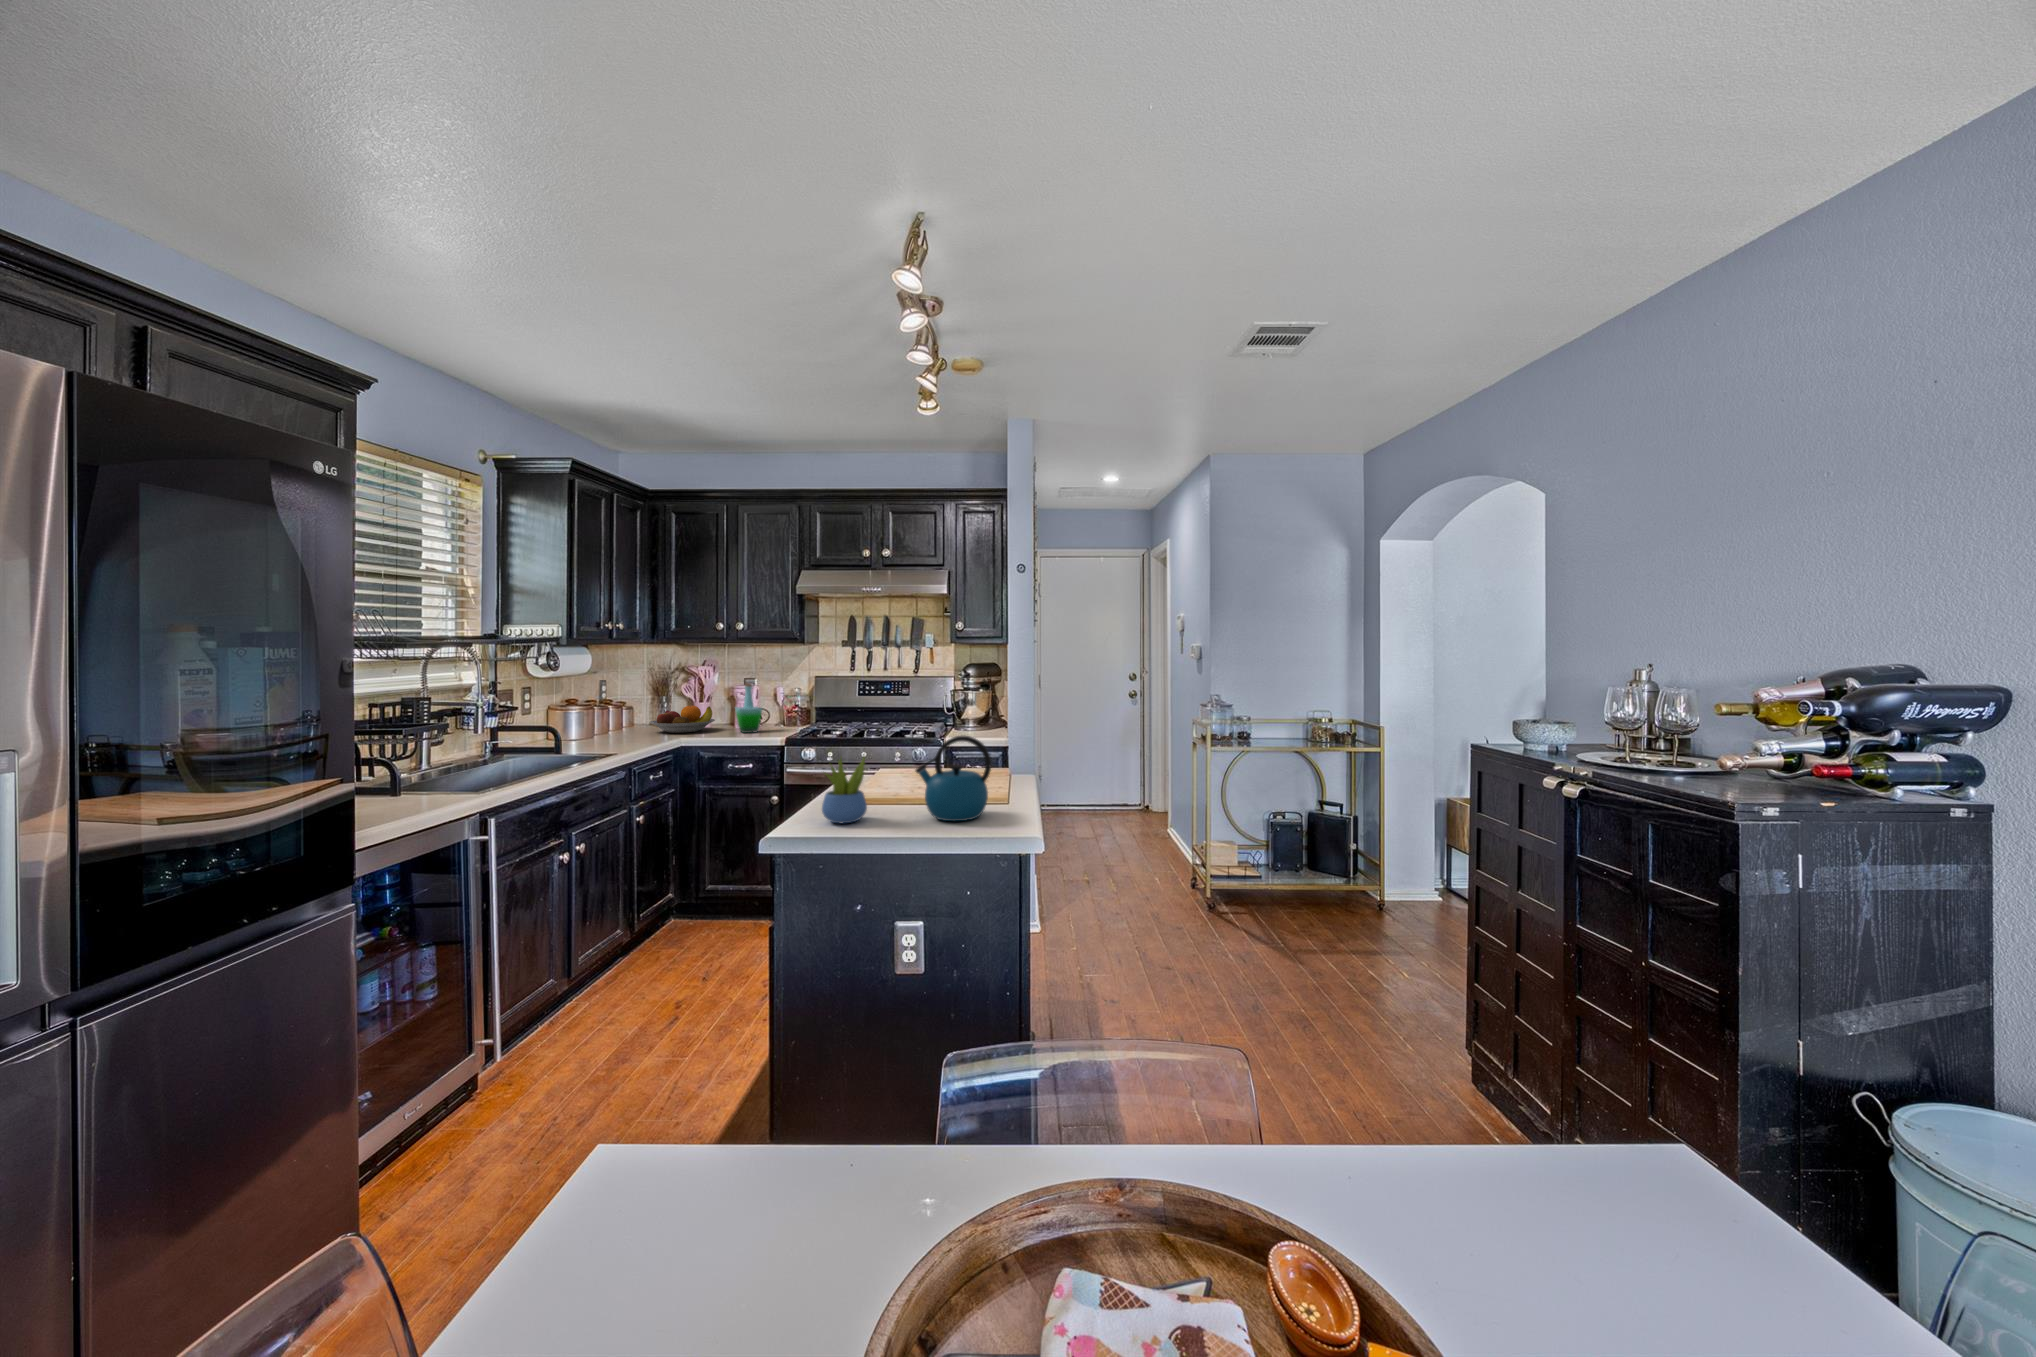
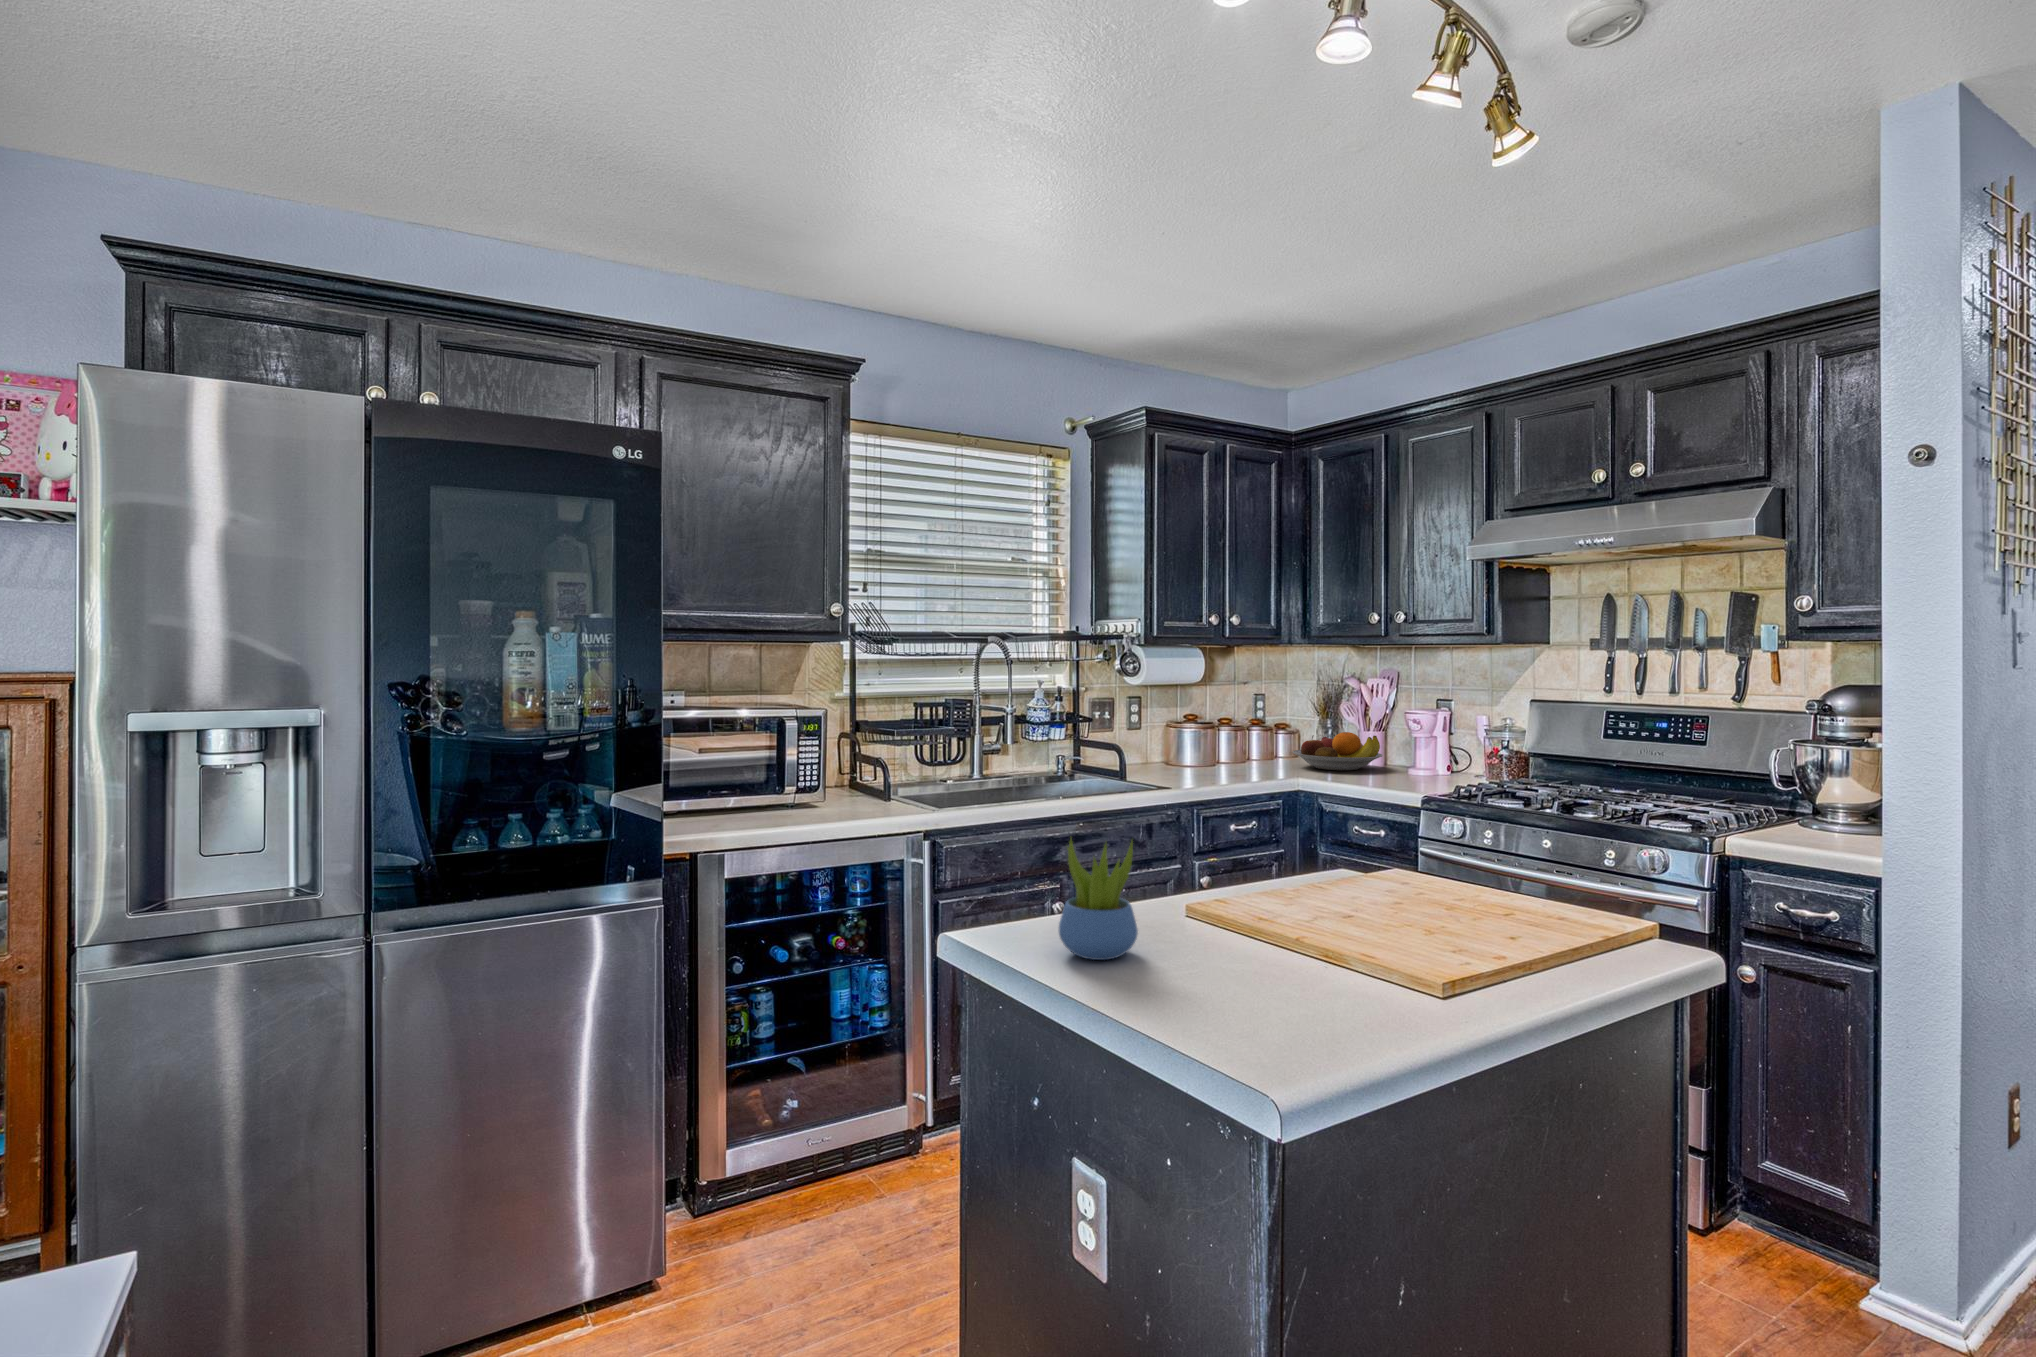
bottle: present [735,683,762,733] -> none [1395,704,1436,782]
kettle: present [916,736,991,821] -> none [1182,835,1320,1024]

